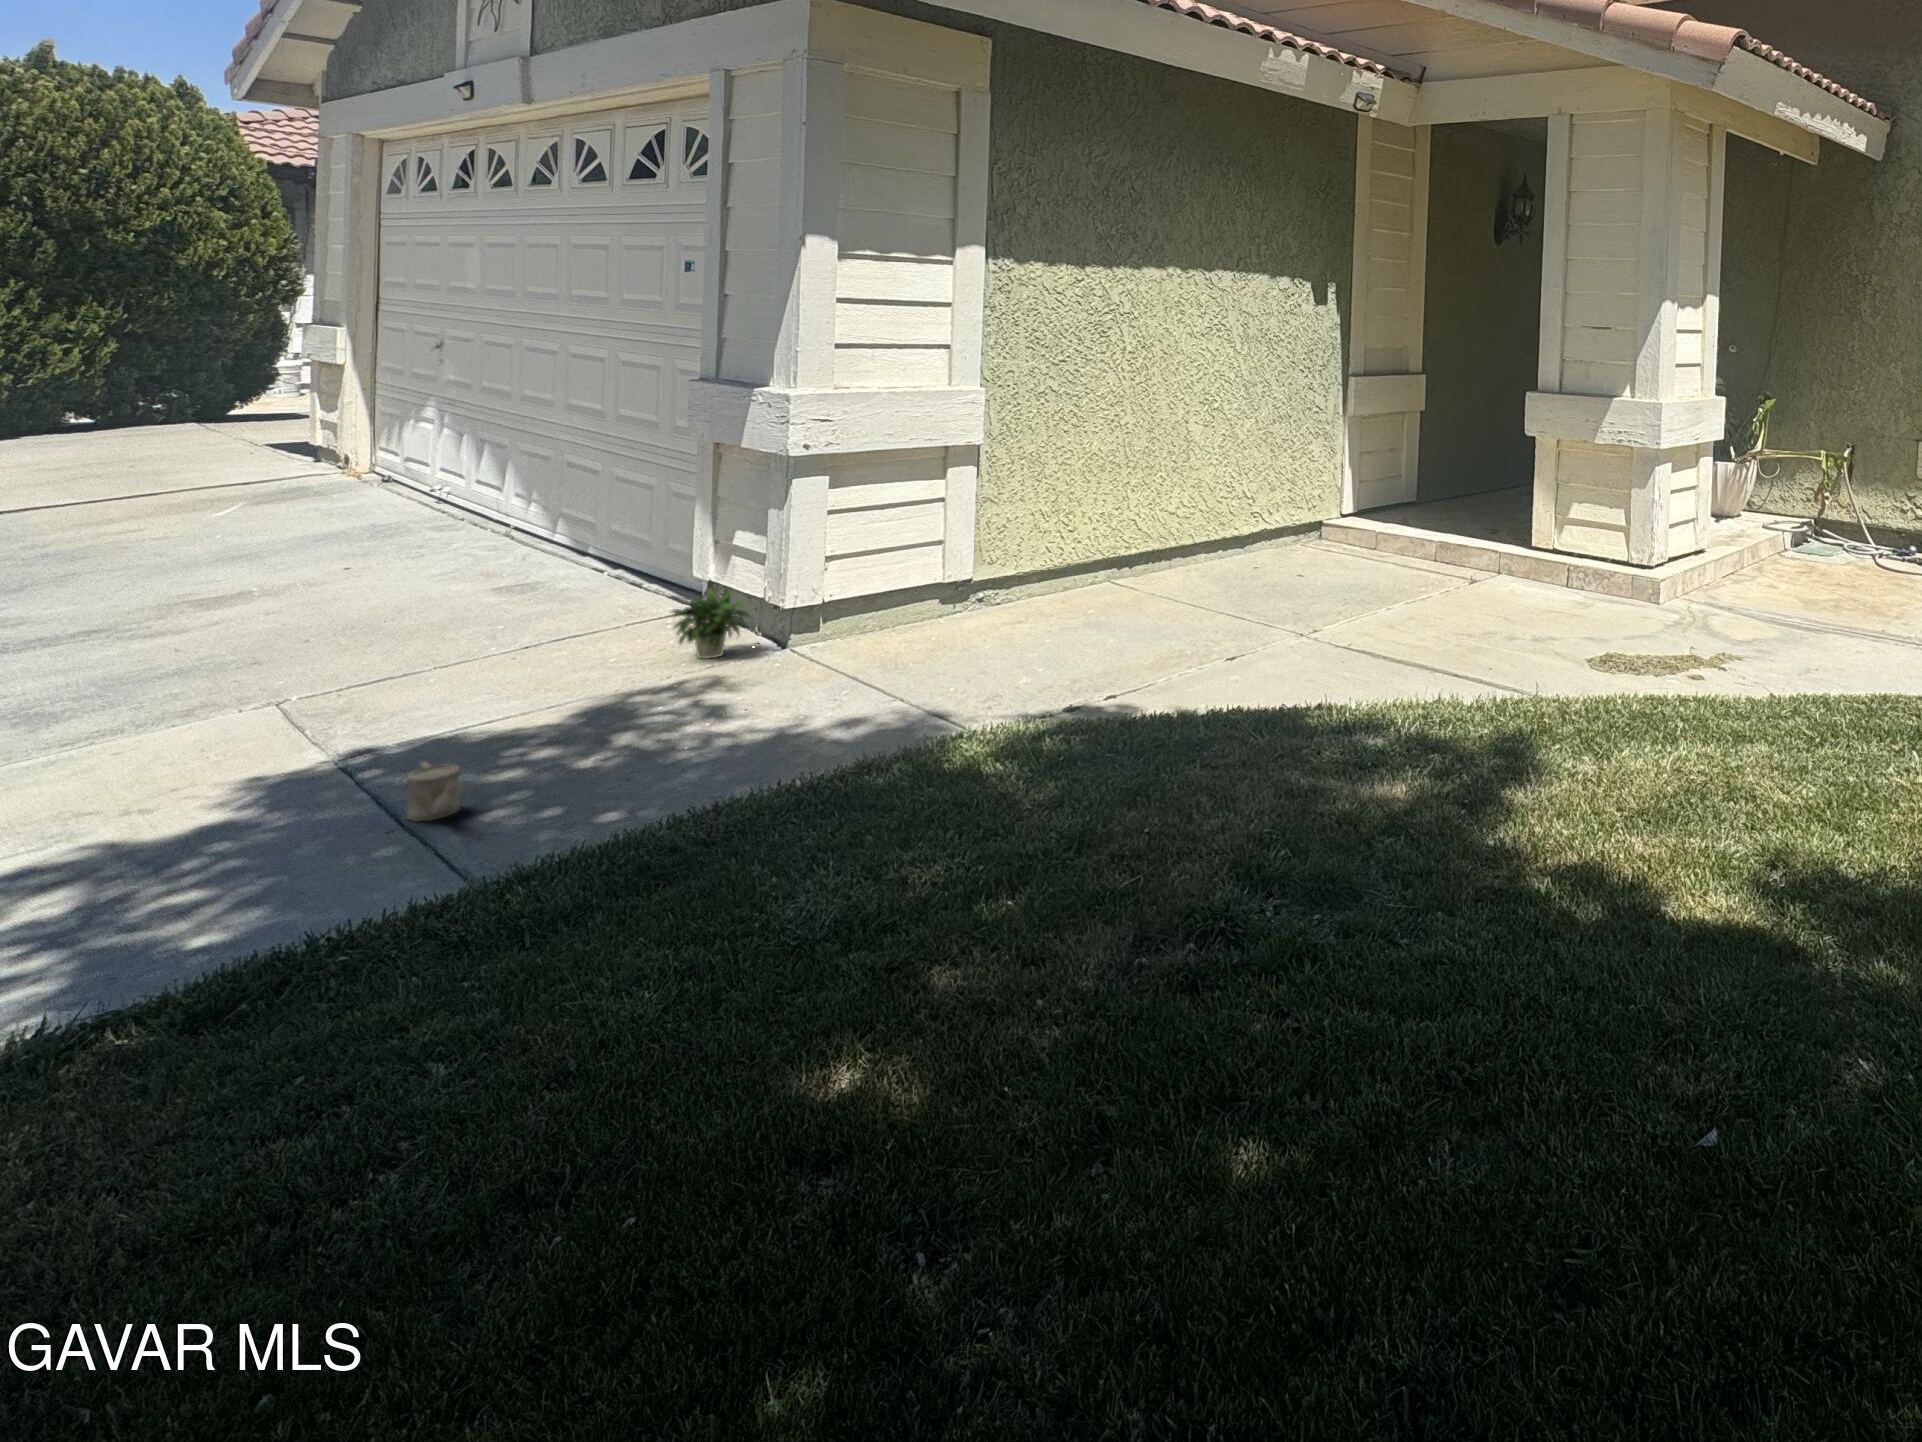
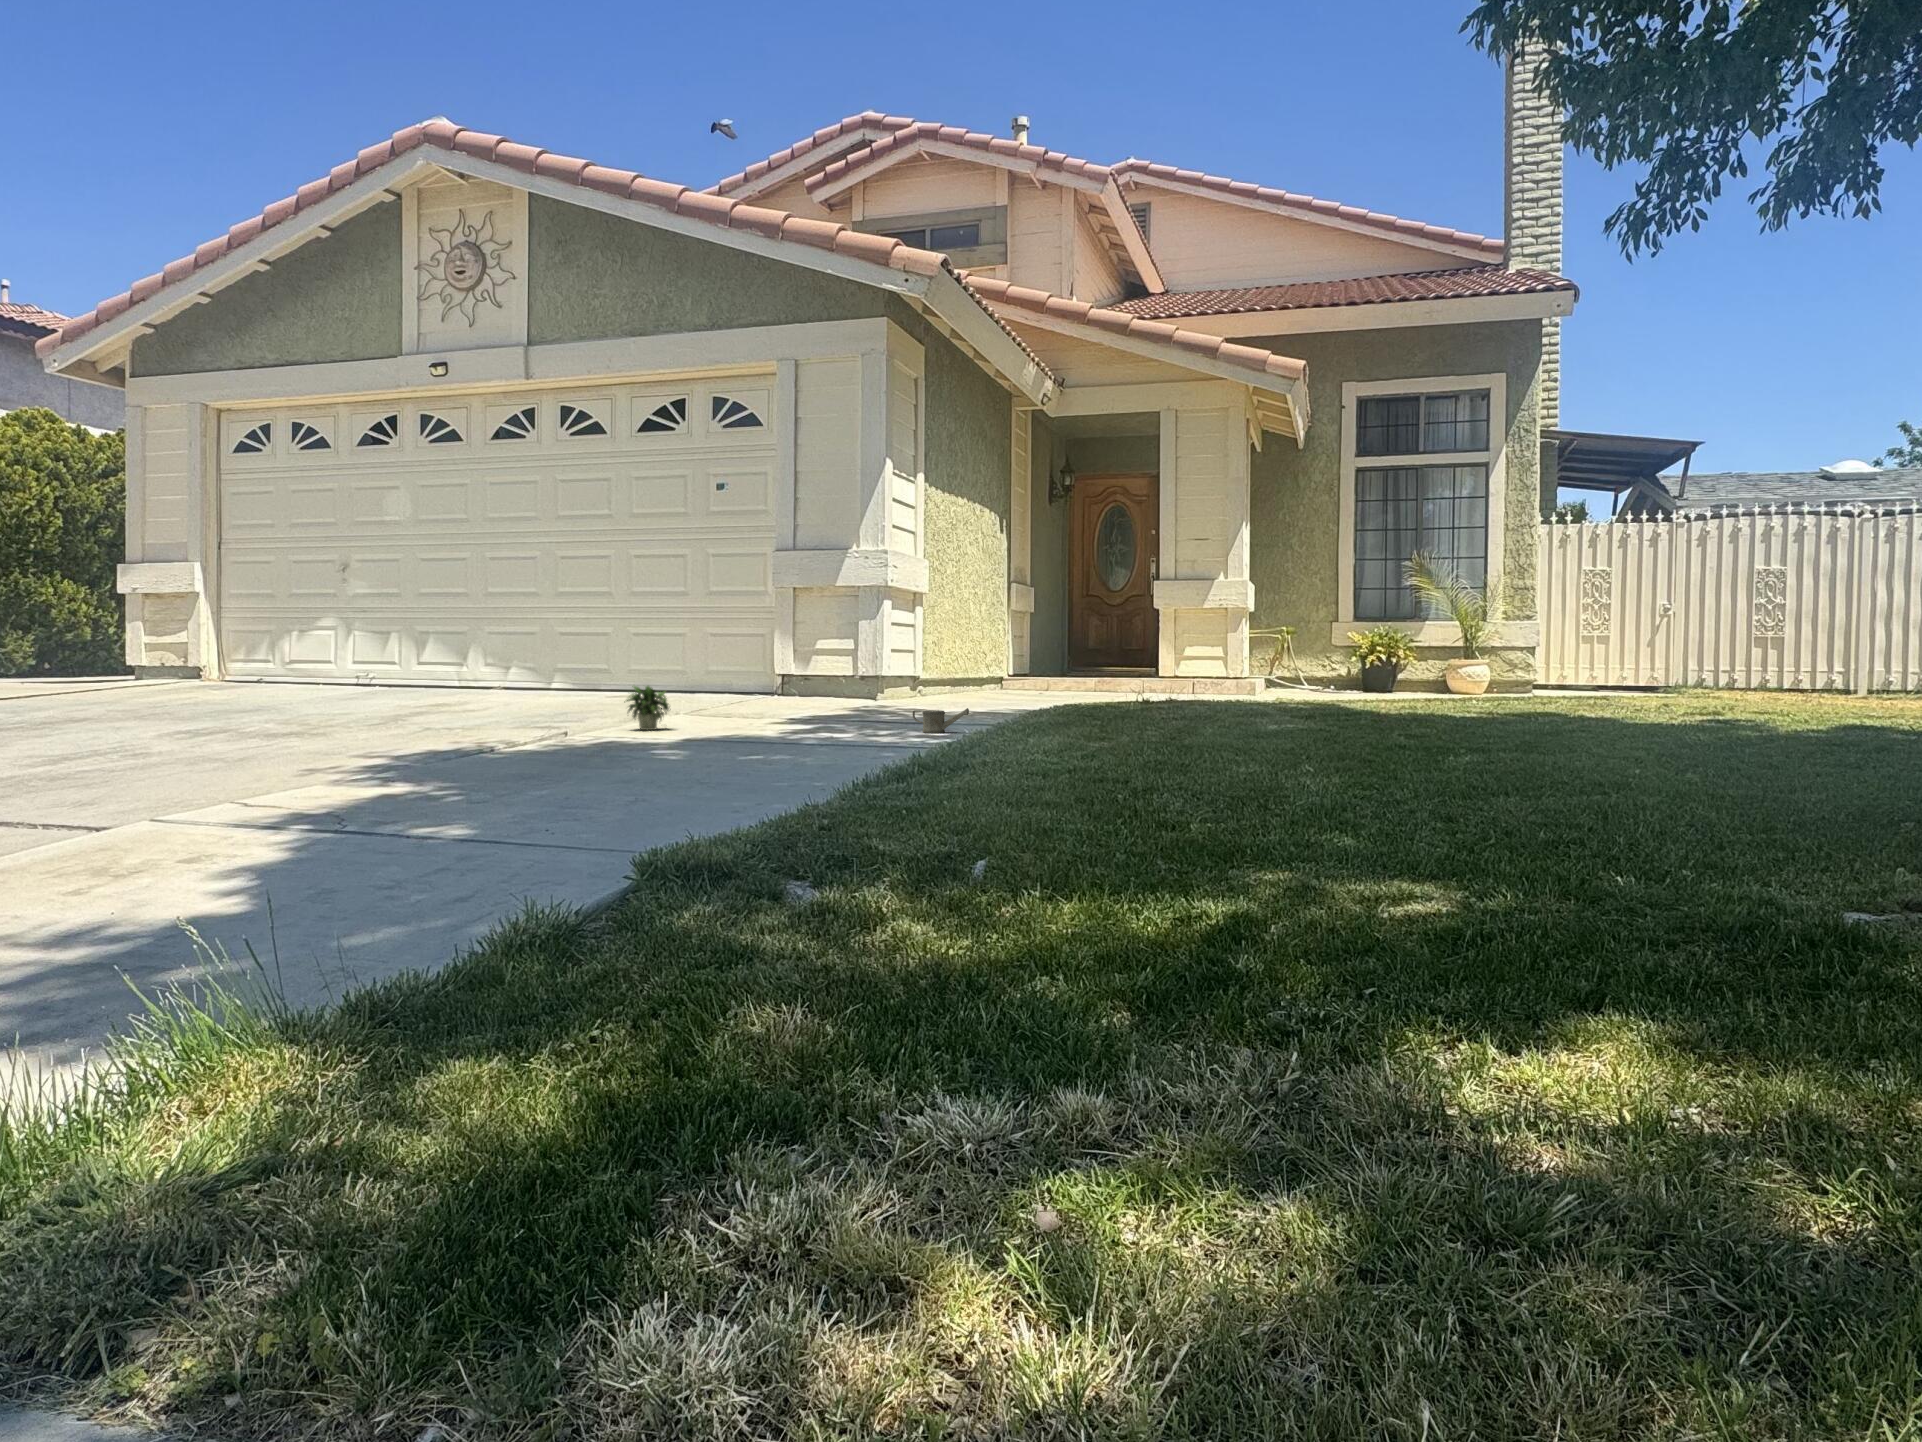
potted plant: present [672,588,750,659] -> present [624,686,669,730]

